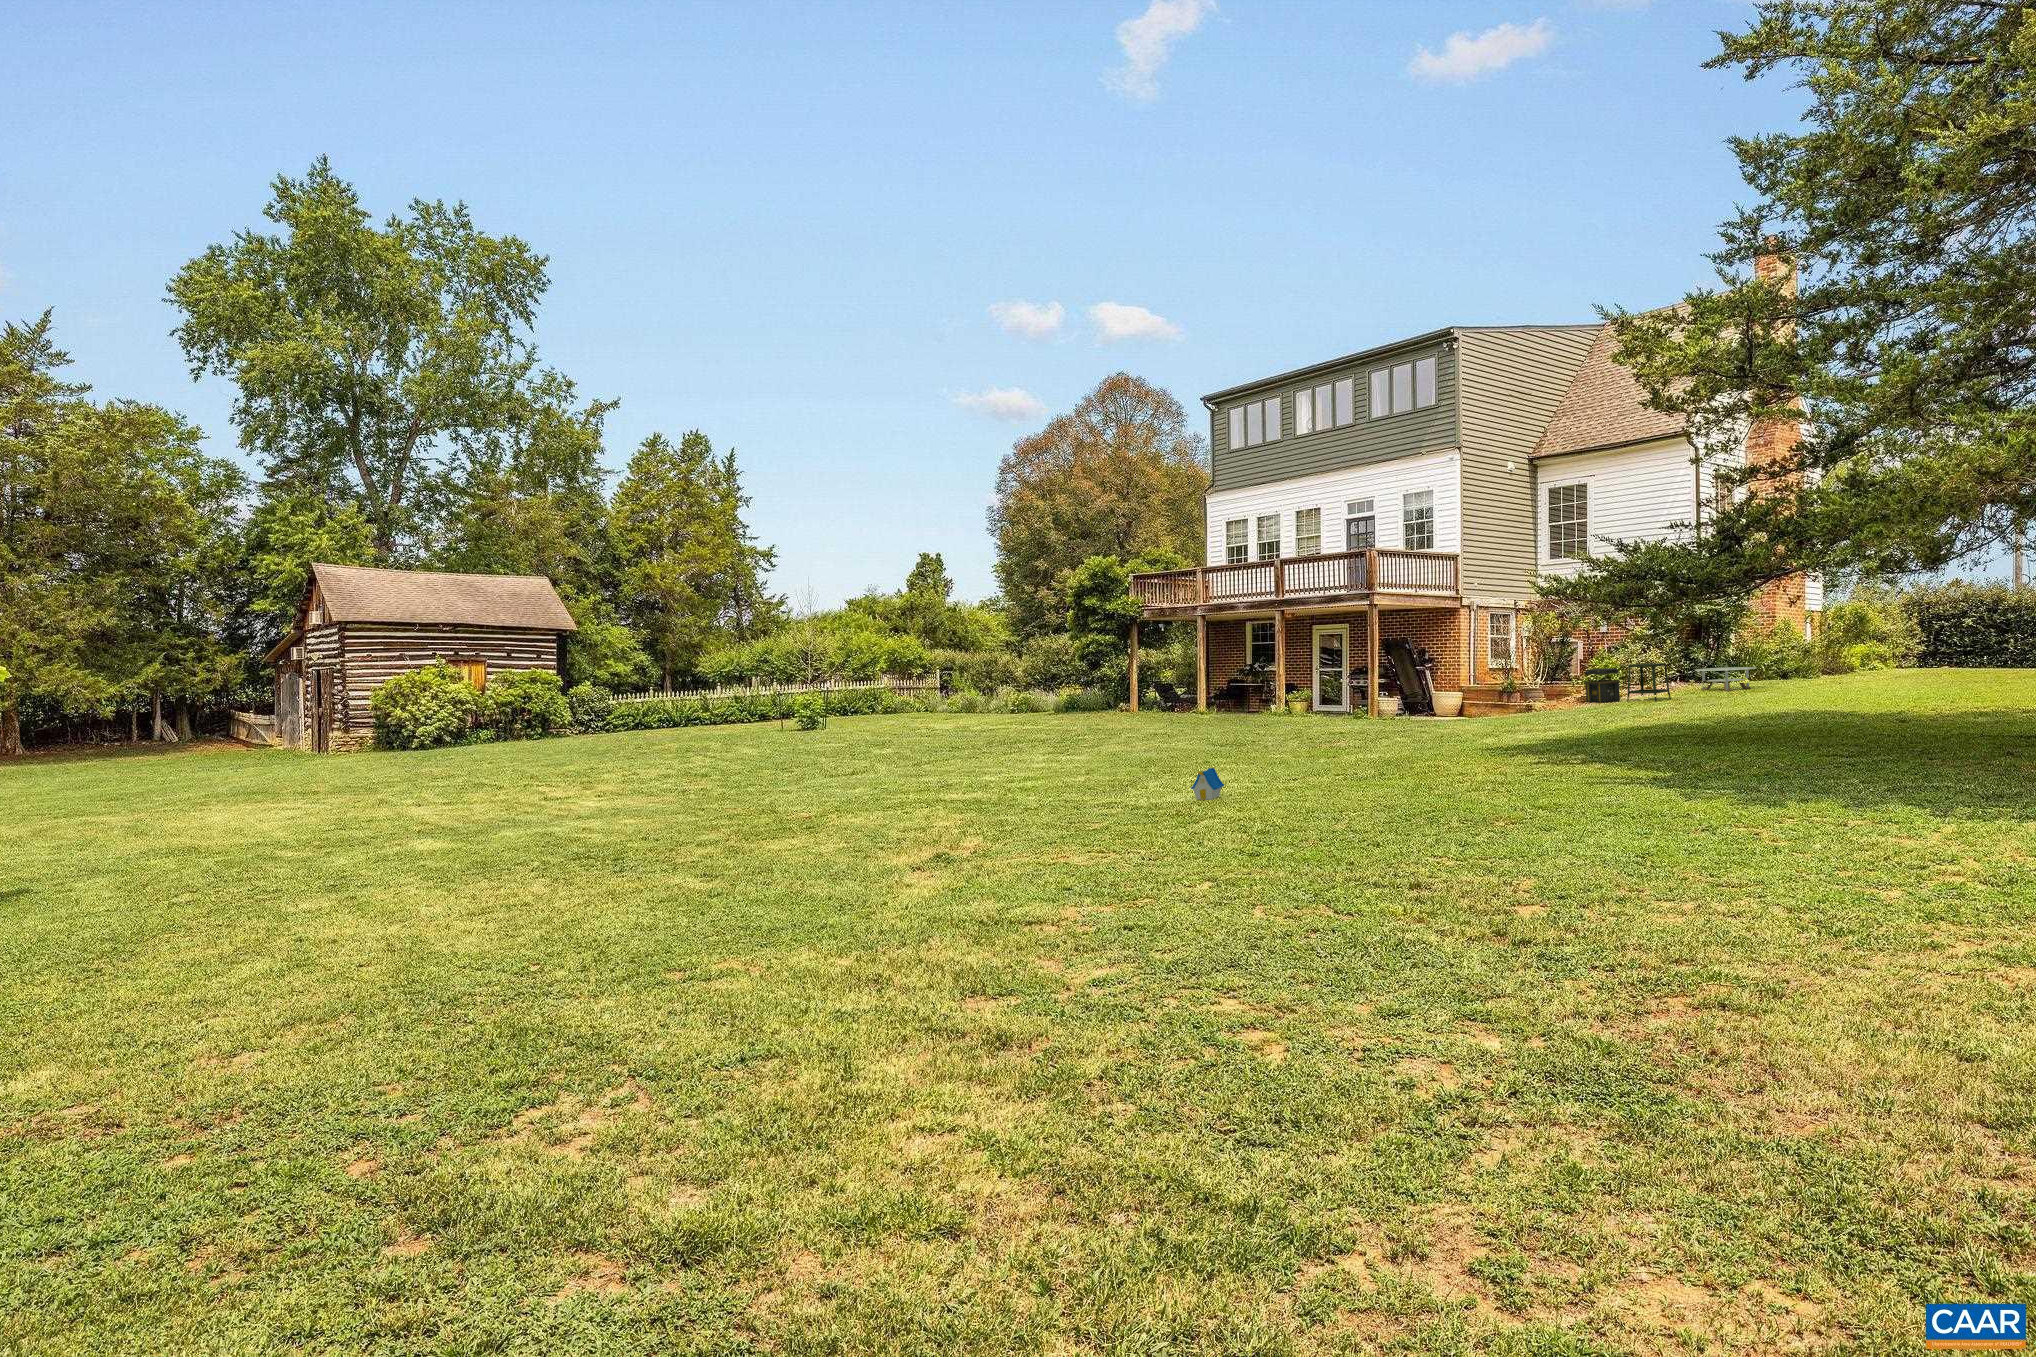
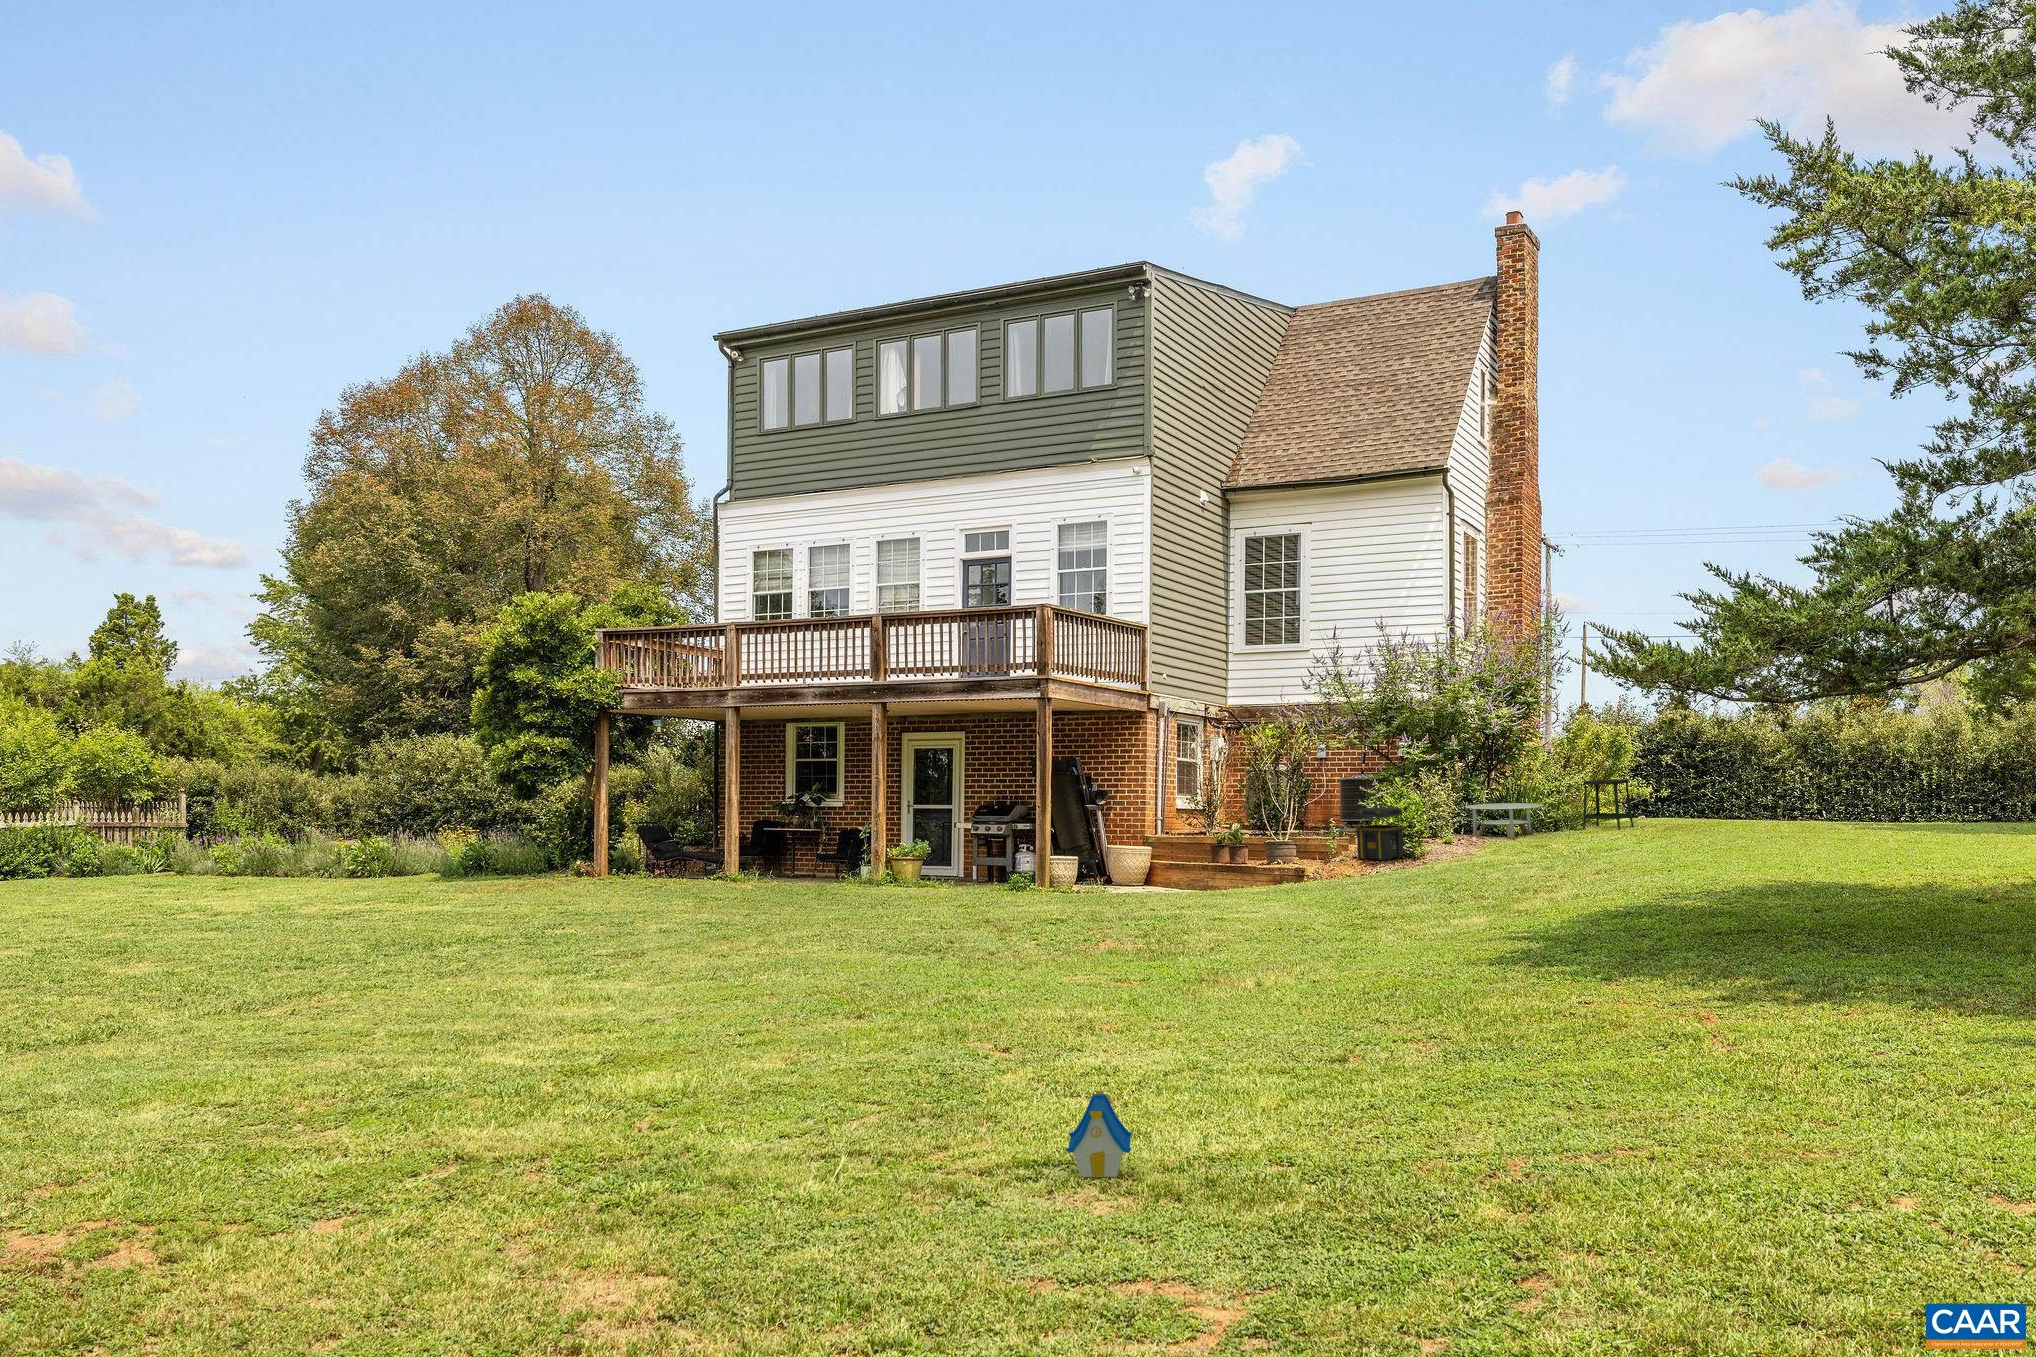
stool: present [1627,663,1671,701] -> present [1583,779,1634,830]

